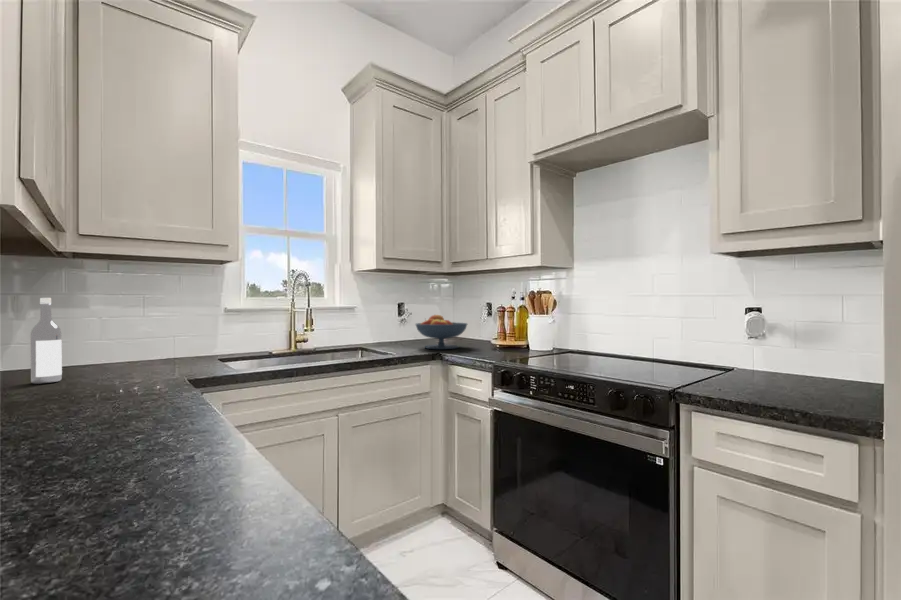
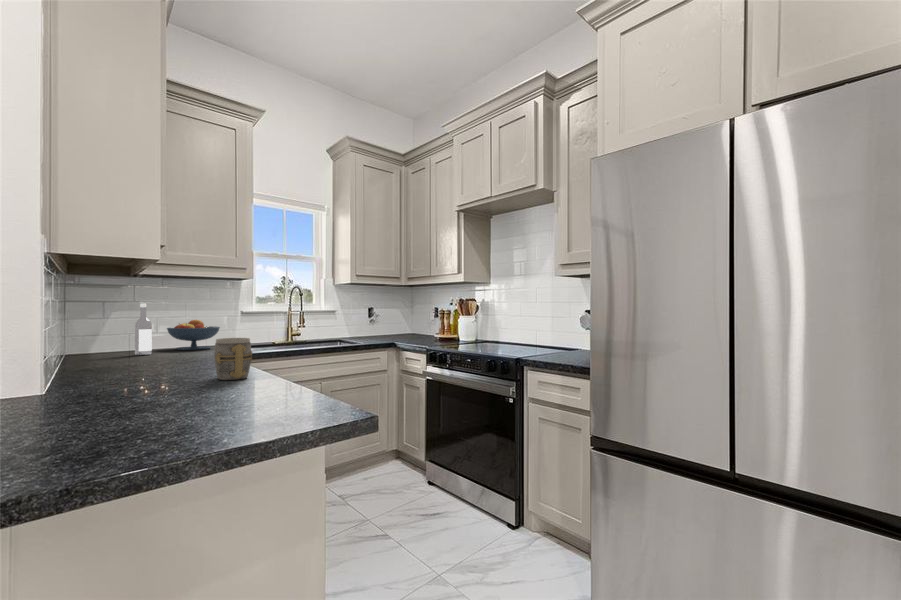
fruit bowl: present [416,315,467,349] -> present [167,320,220,350]
mug: none [51,383,167,510] -> present [214,338,252,380]

